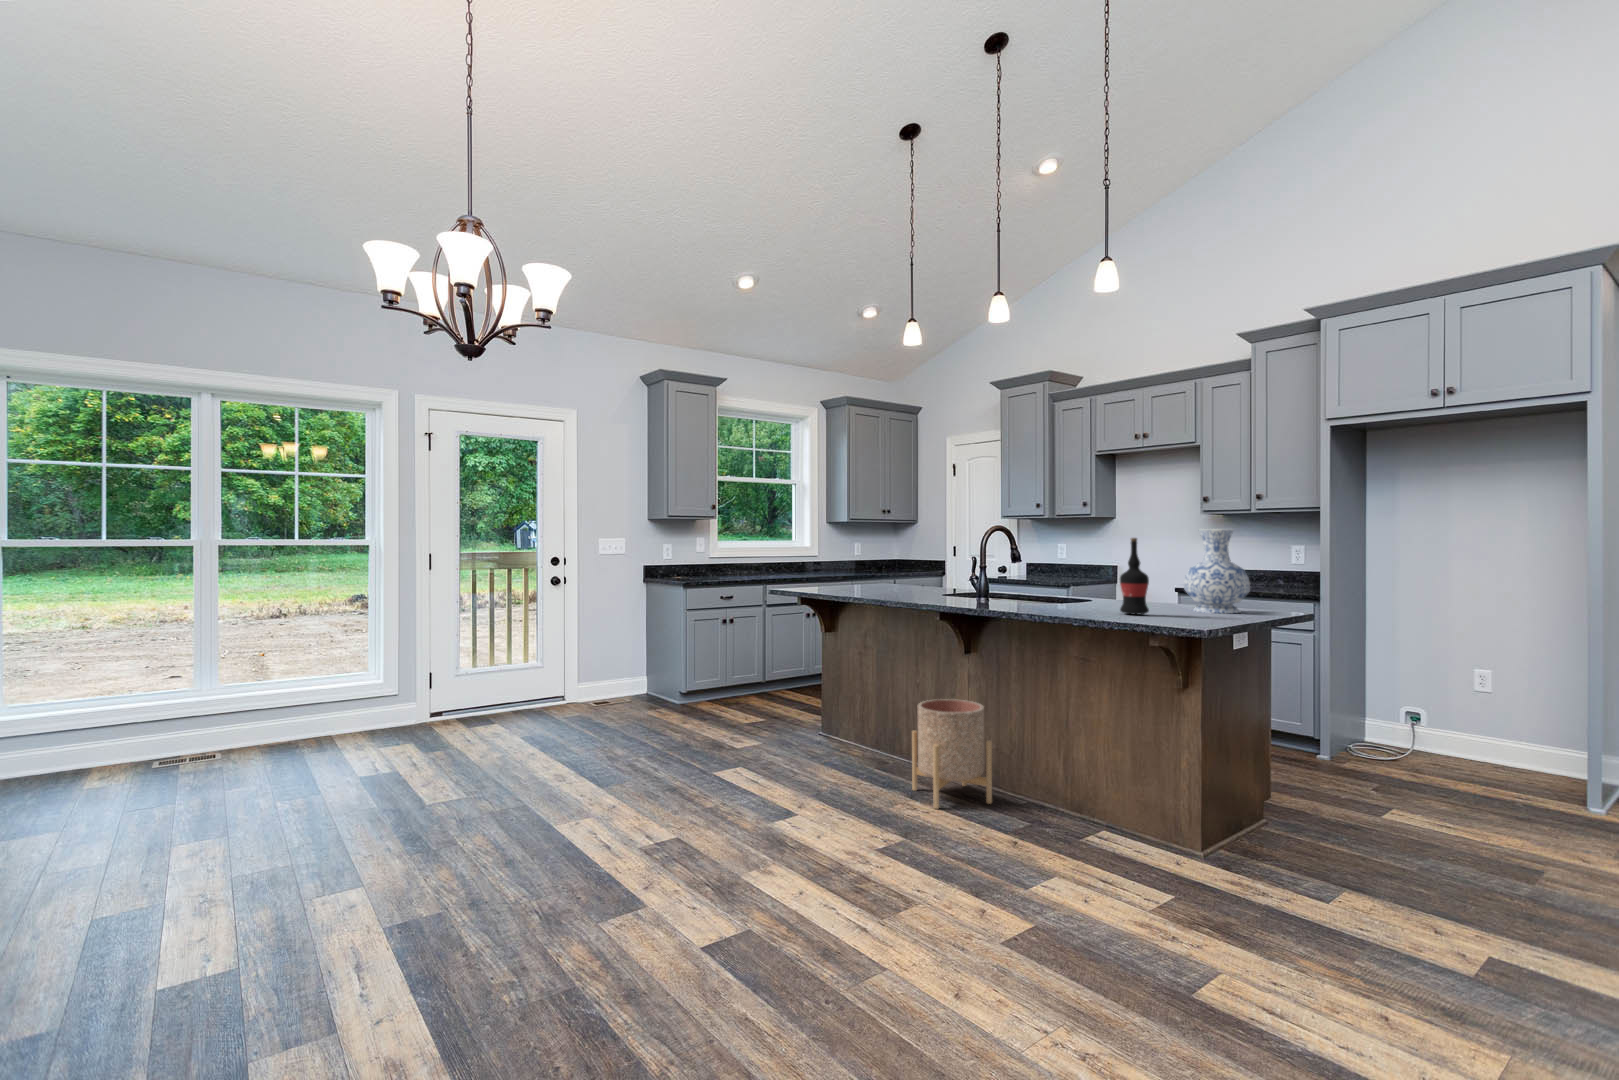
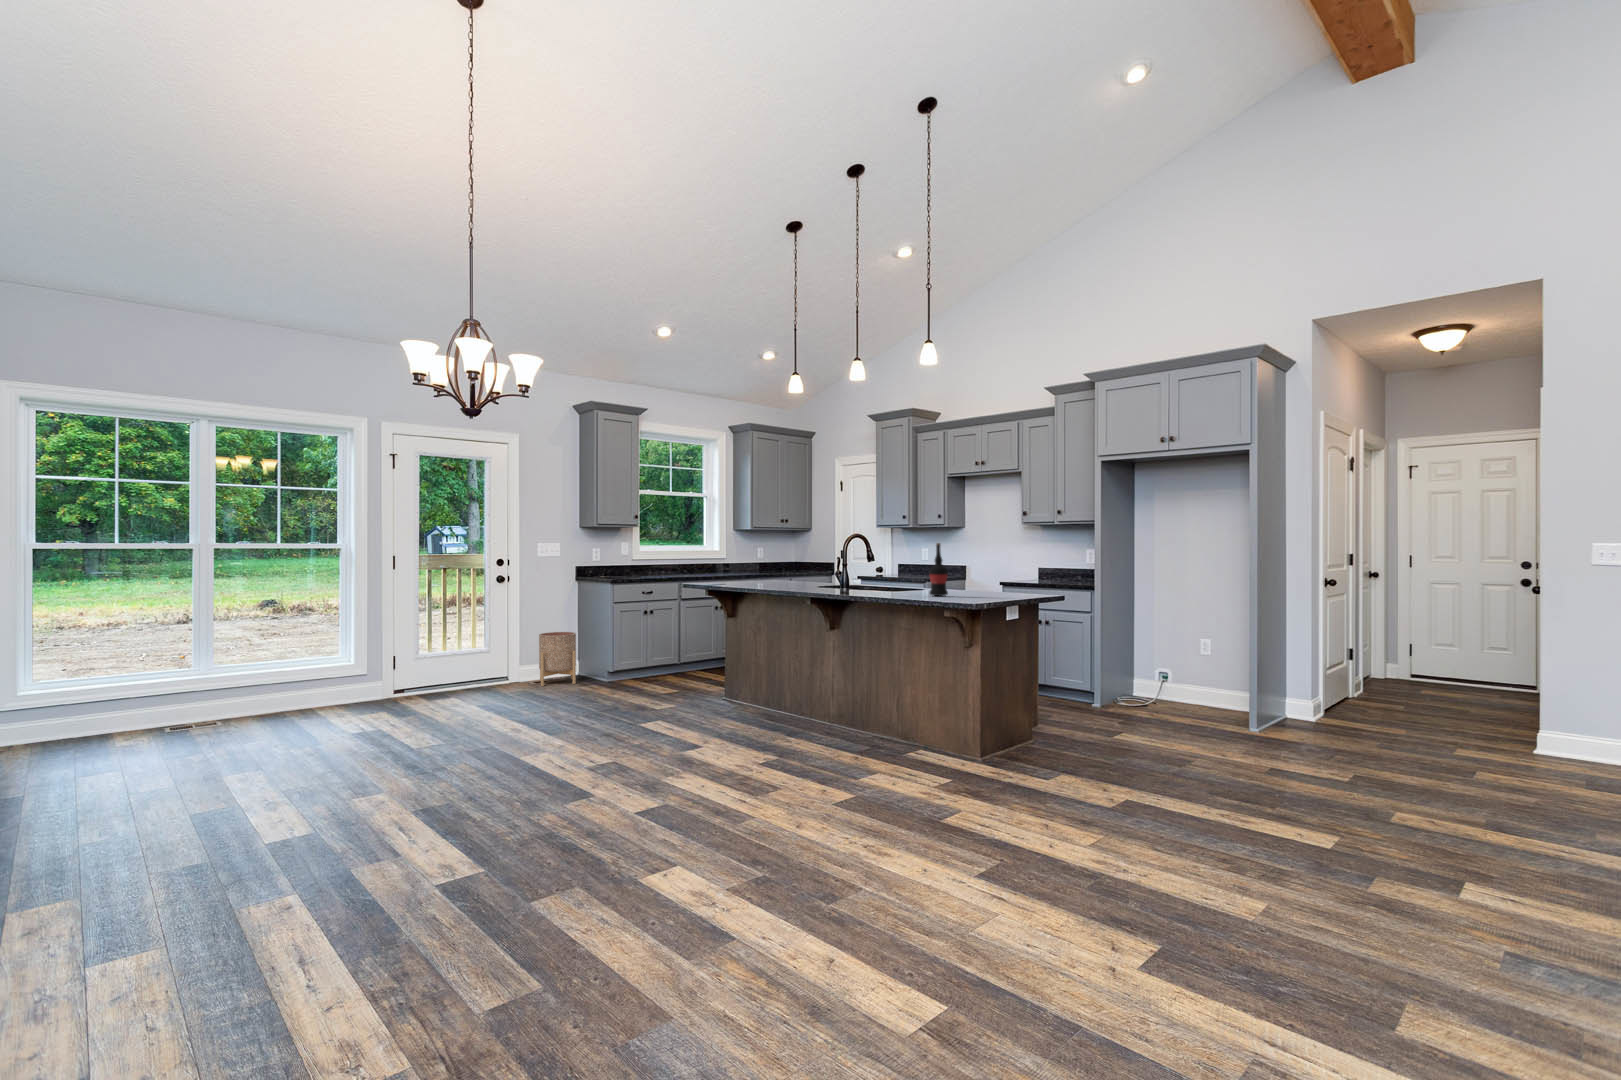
vase: present [1184,529,1250,613] -> none [981,537,1023,596]
planter: present [912,699,992,809] -> present [539,632,576,686]

